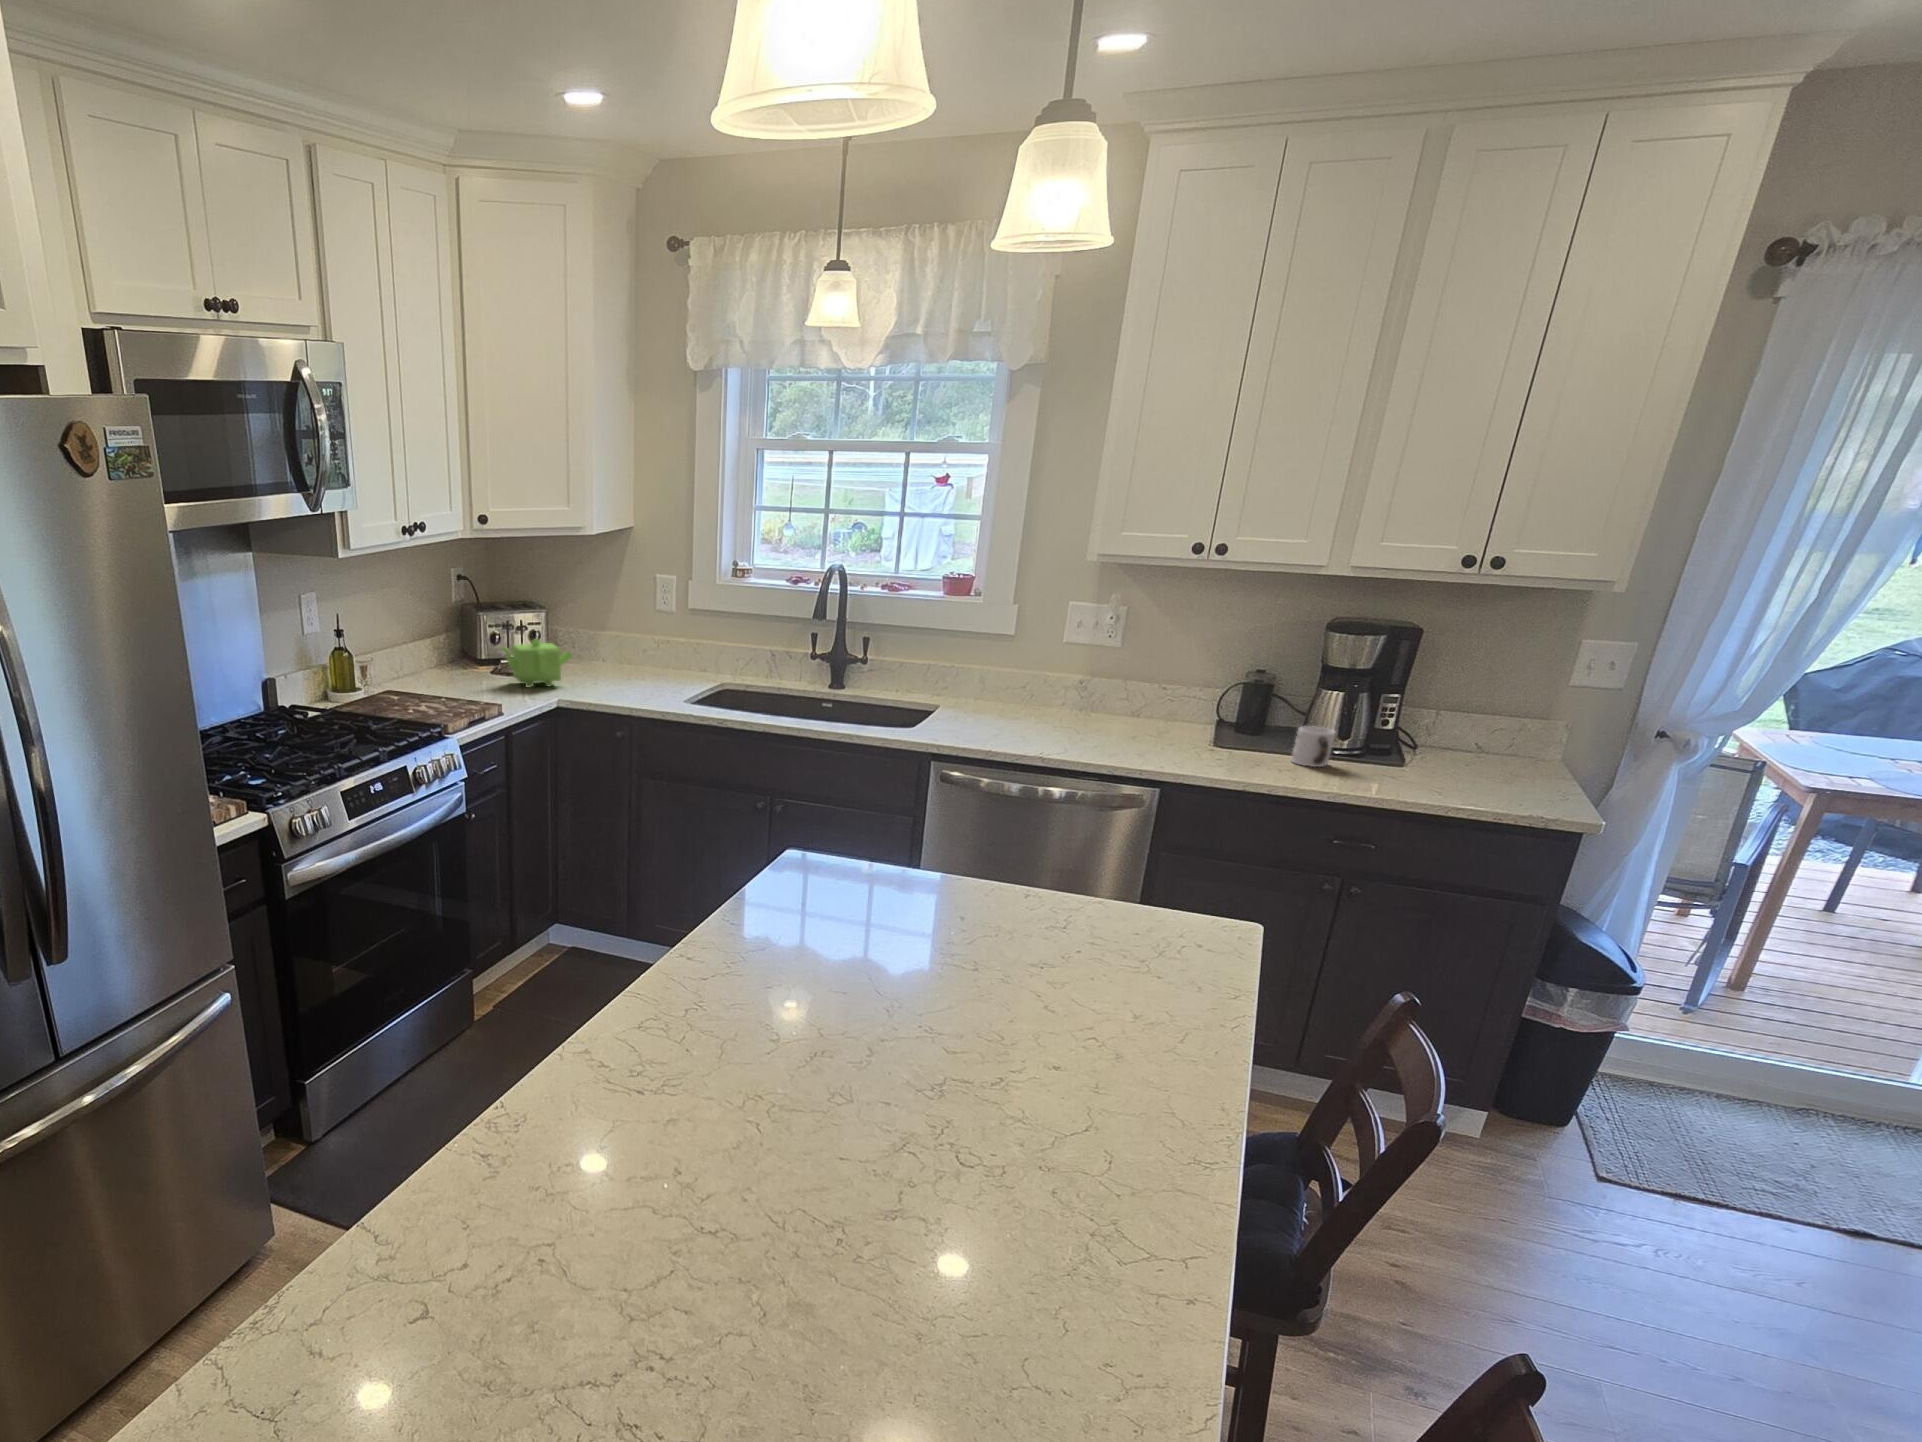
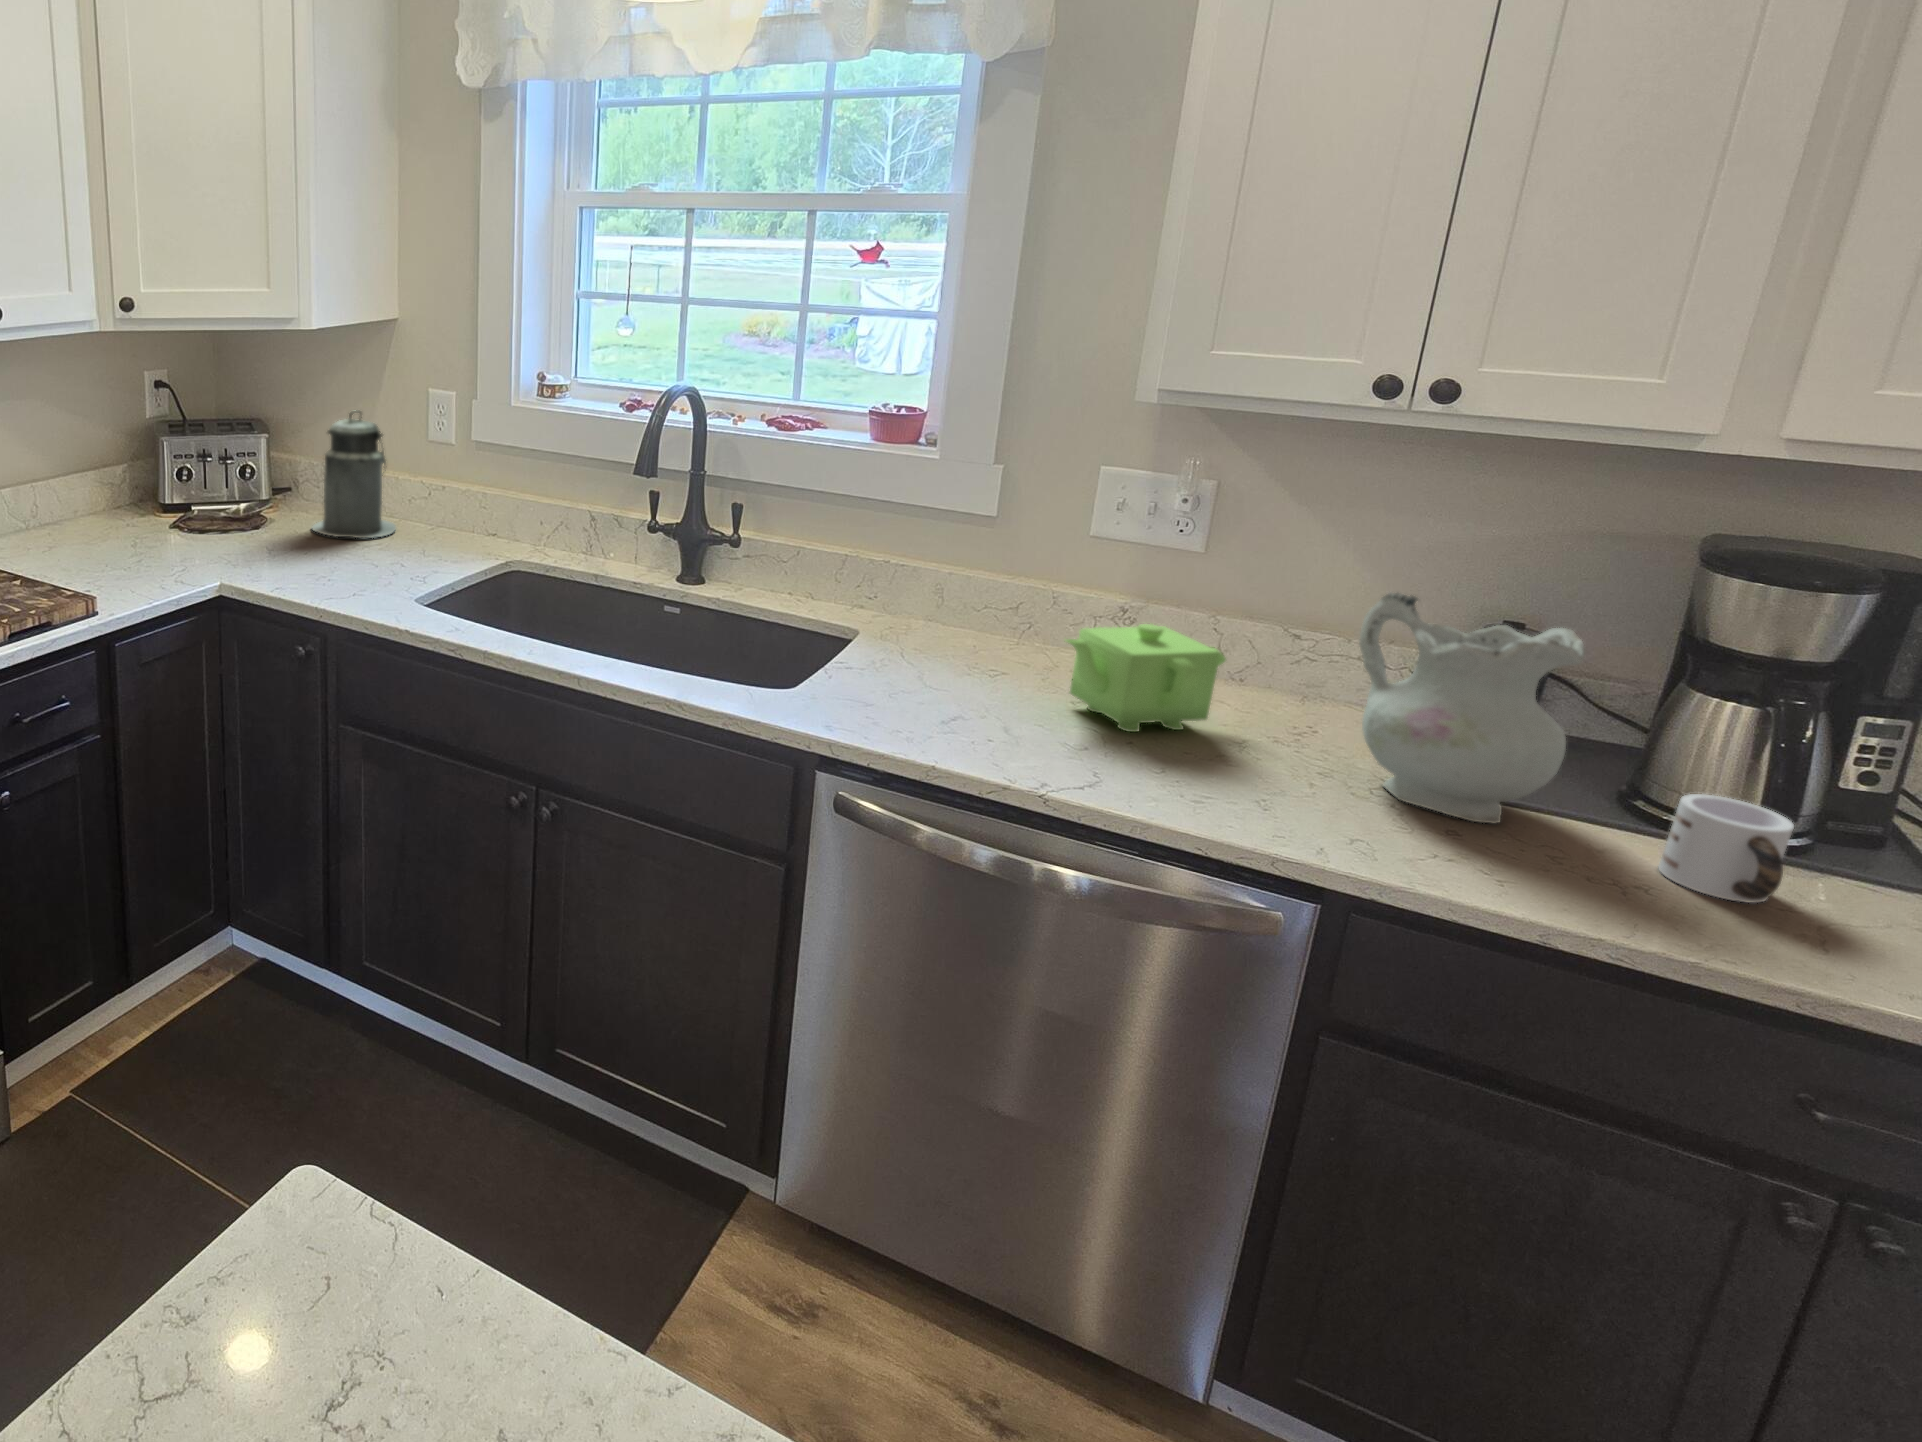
canister: none [584,590,639,676] -> present [312,410,396,538]
teapot: present [500,640,572,688] -> present [1066,624,1226,732]
ceramic pitcher: none [1182,650,1268,752] -> present [1359,592,1586,823]

